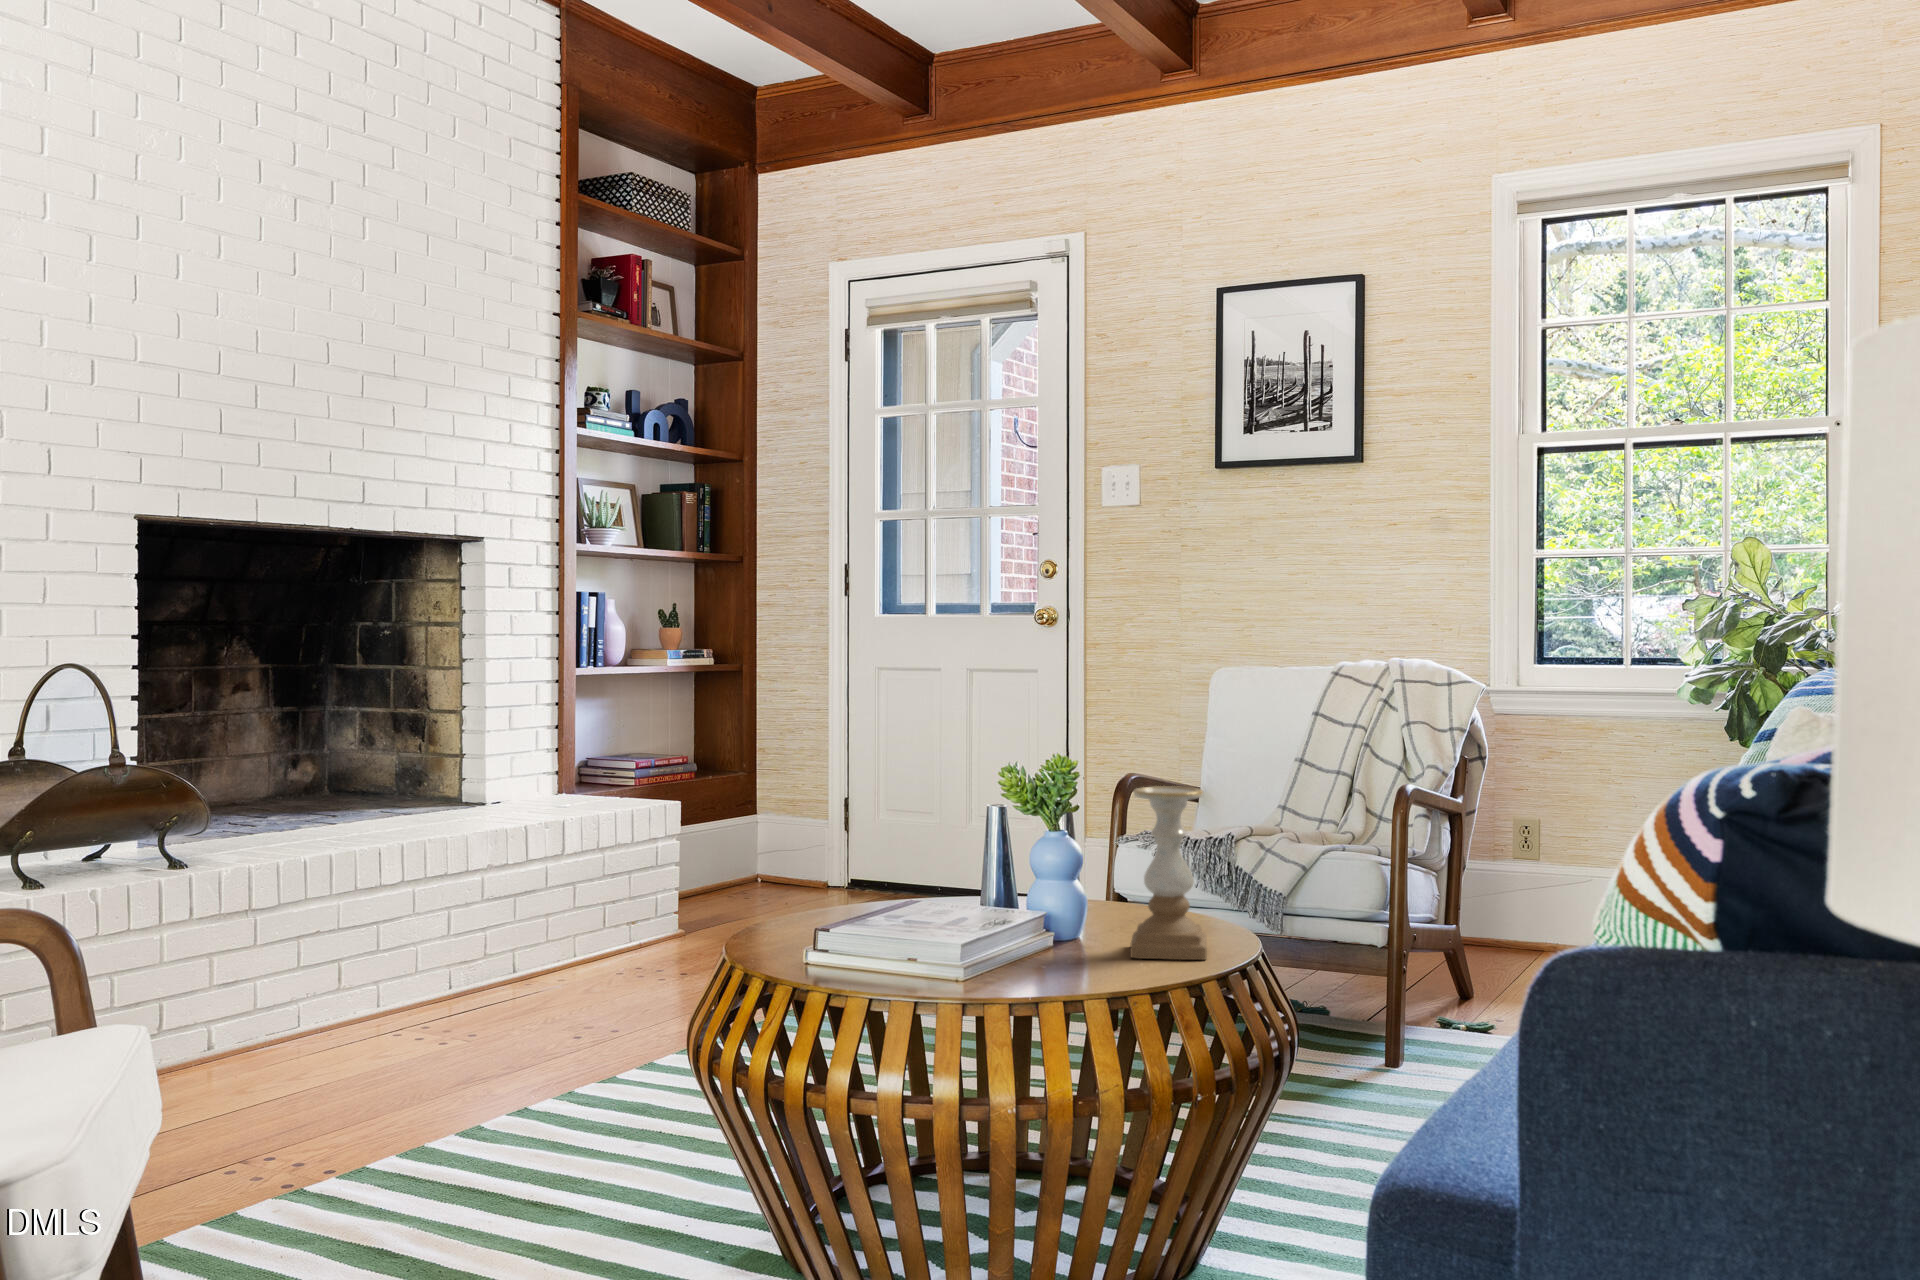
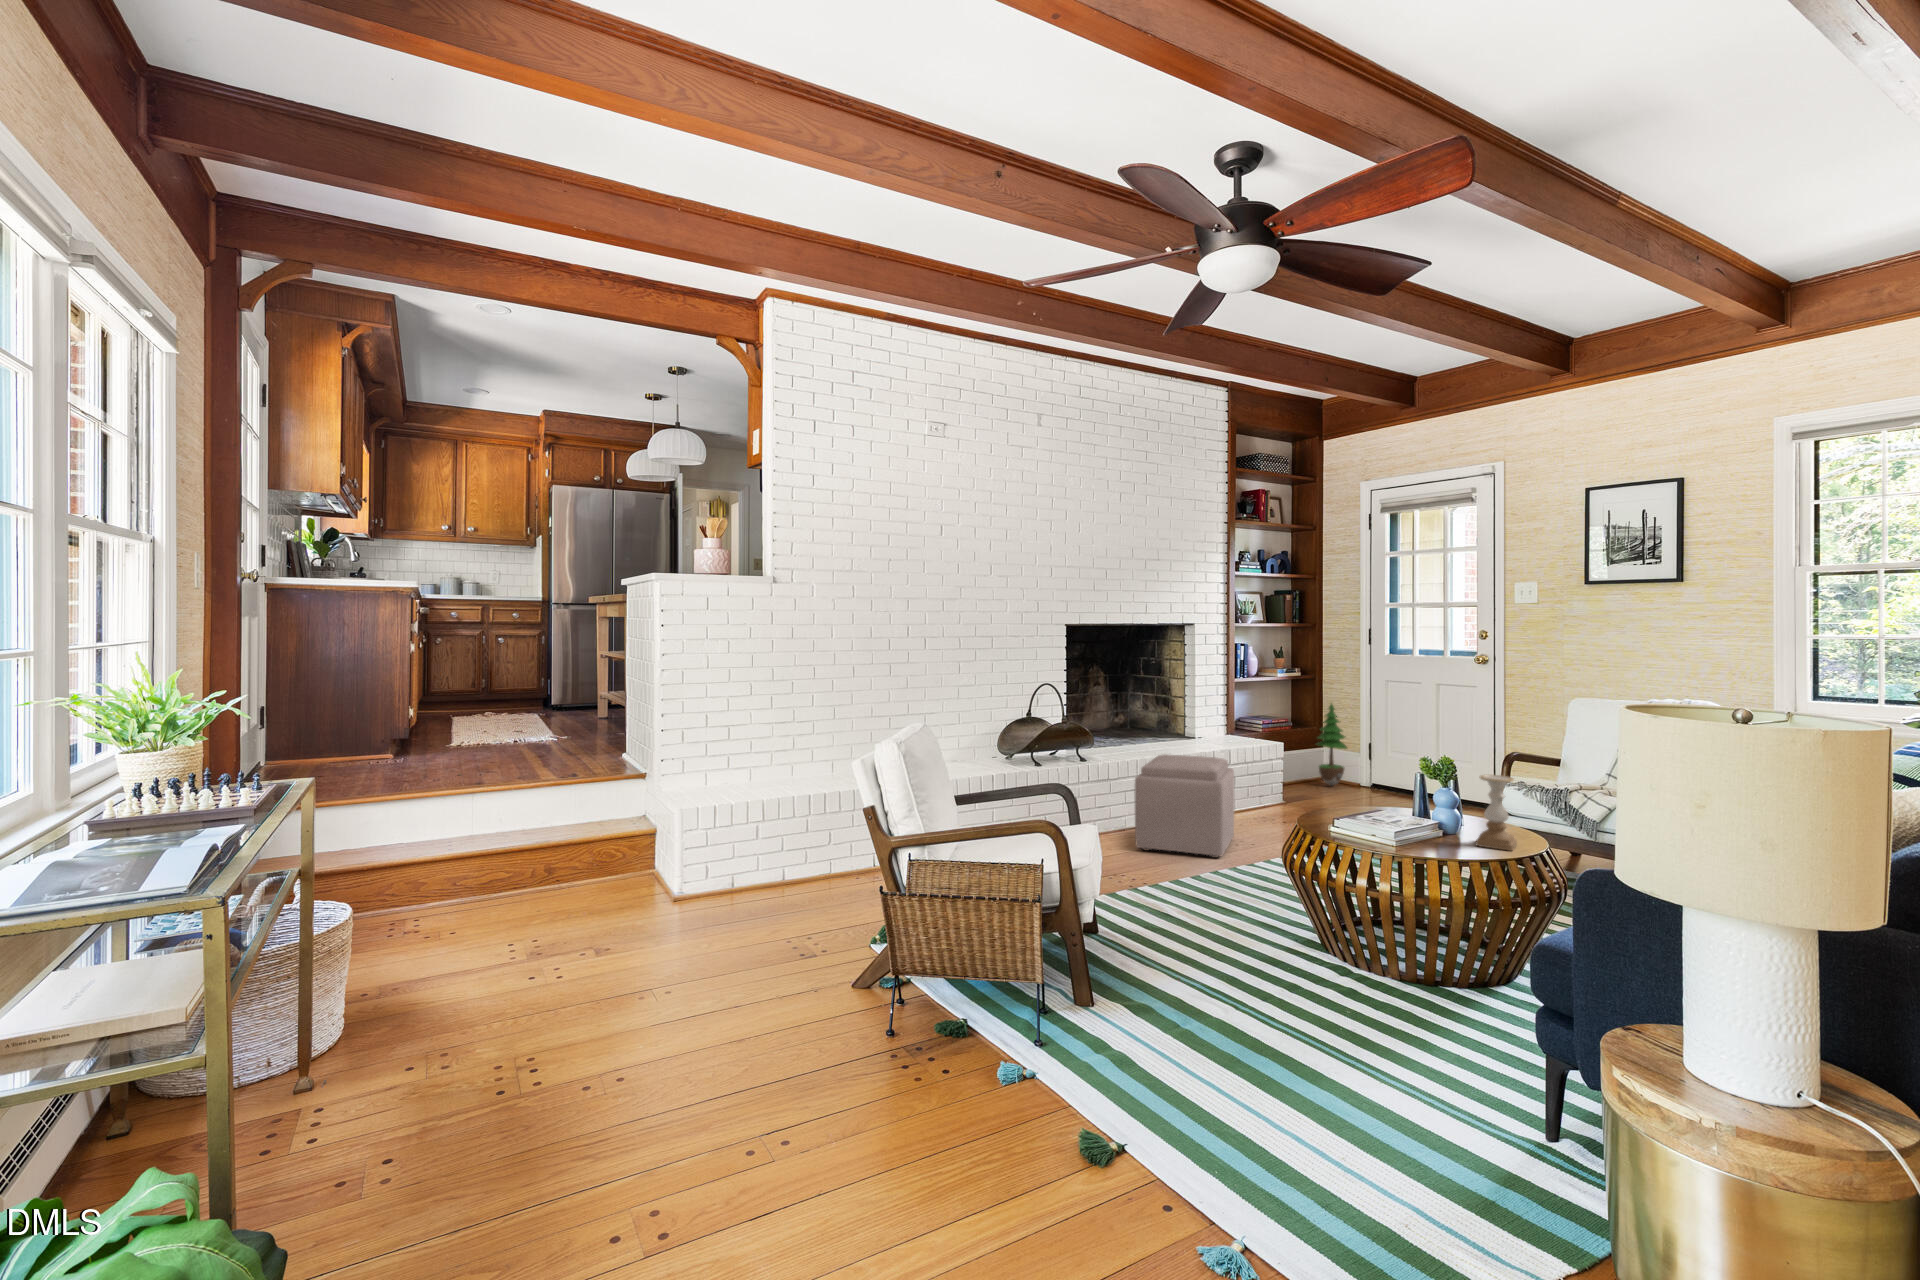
potted tree: none [745,717,809,894] -> present [1317,704,1347,786]
ottoman: none [309,829,572,1084] -> present [1134,754,1234,858]

